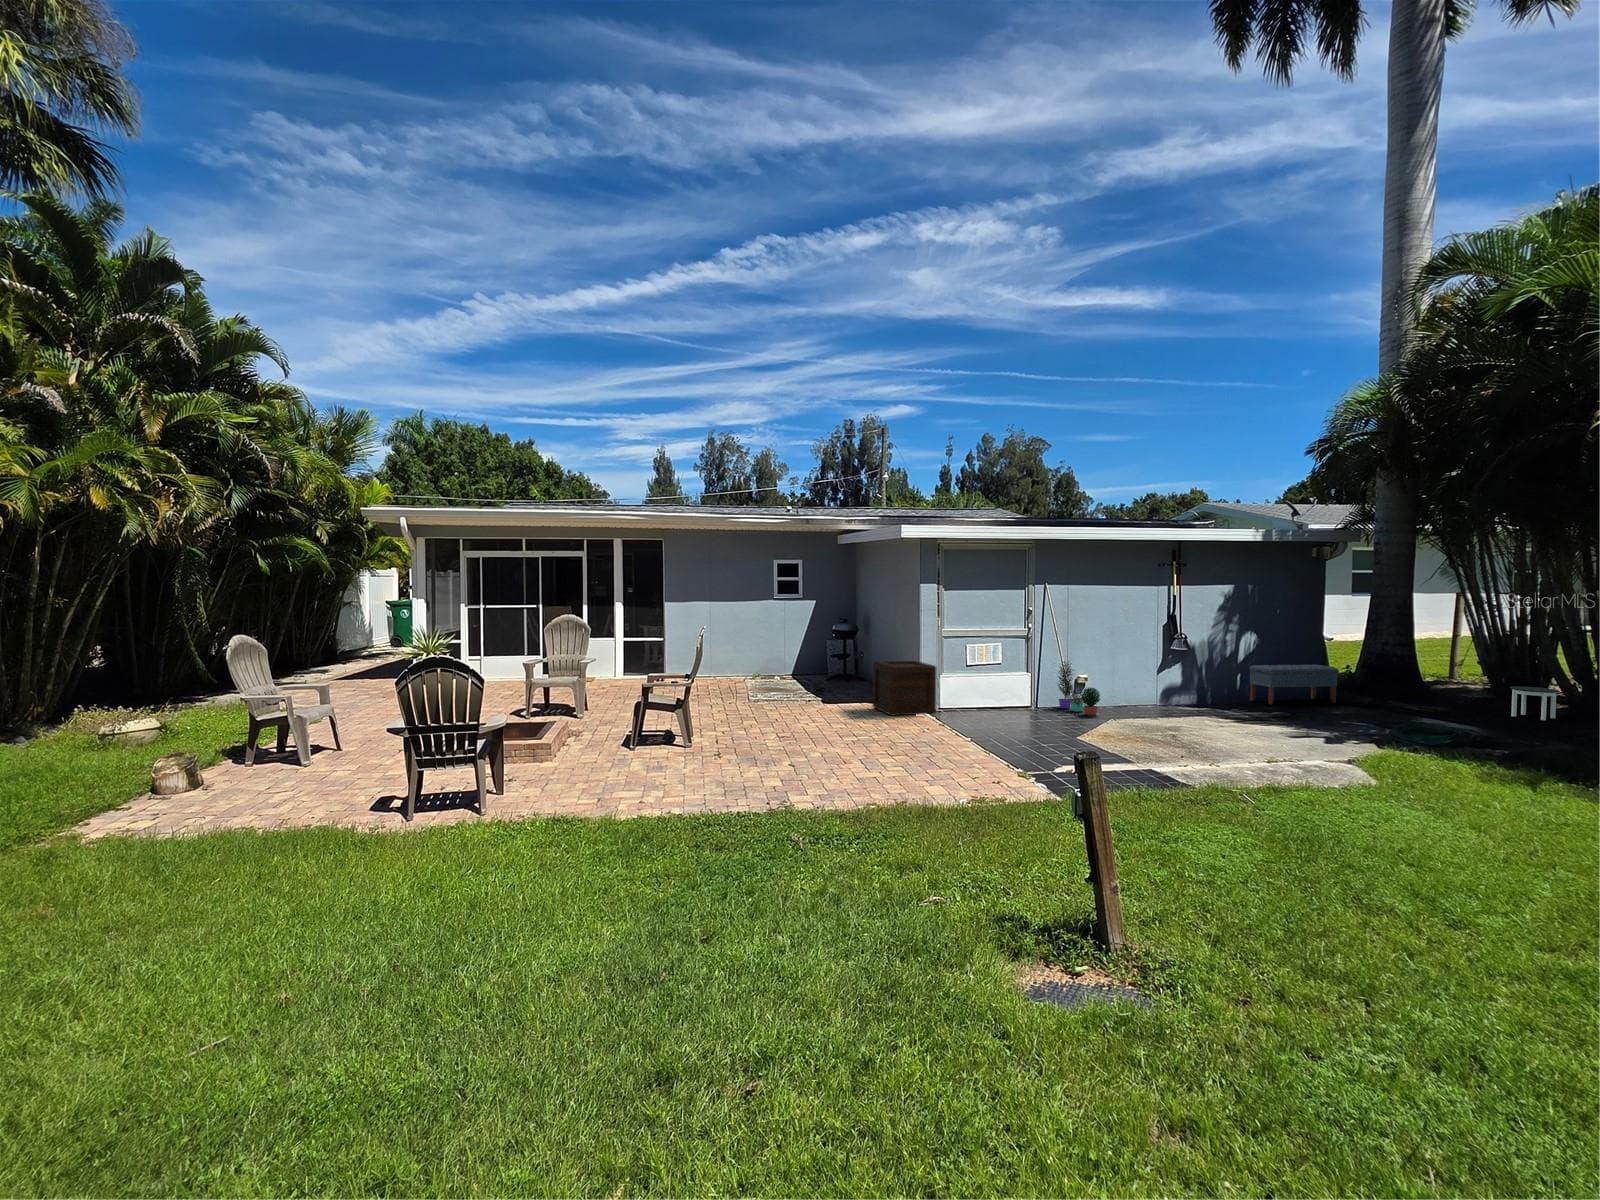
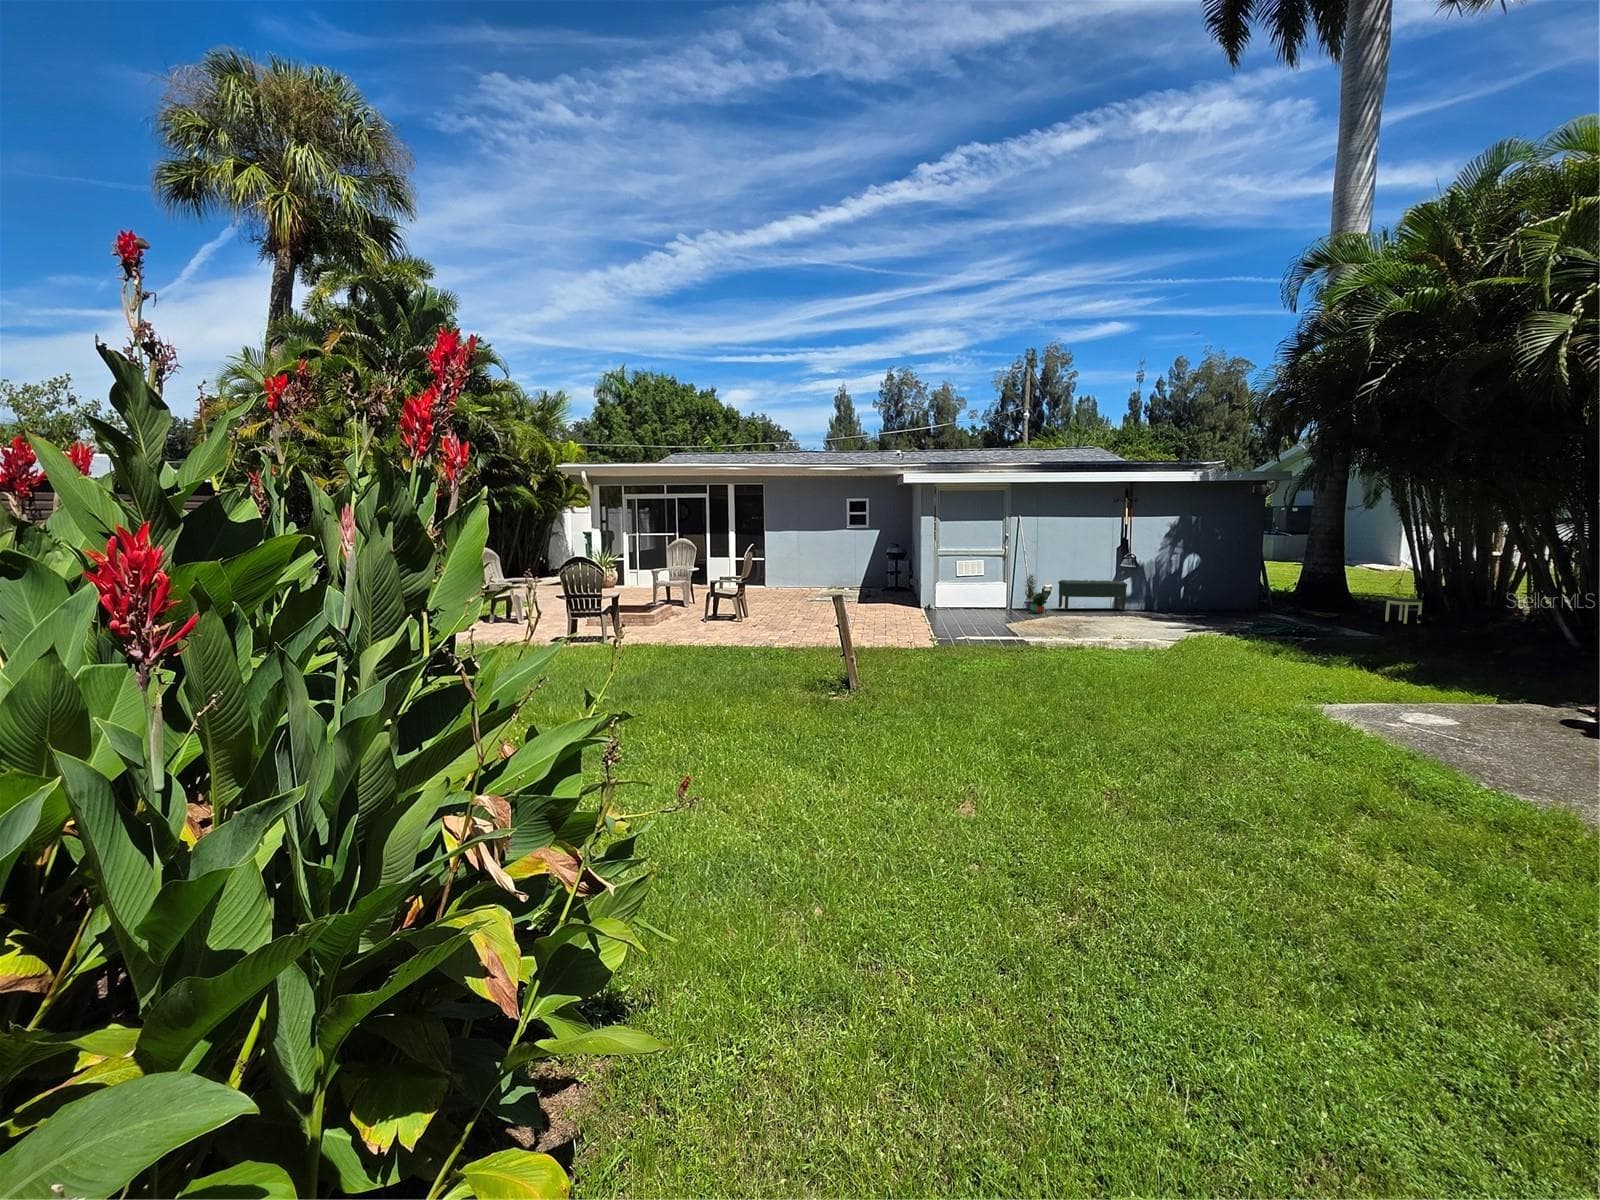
wooden crate: present [872,661,936,715] -> none [887,572,927,610]
bench: present [1249,665,1339,704] -> present [1058,580,1127,610]

